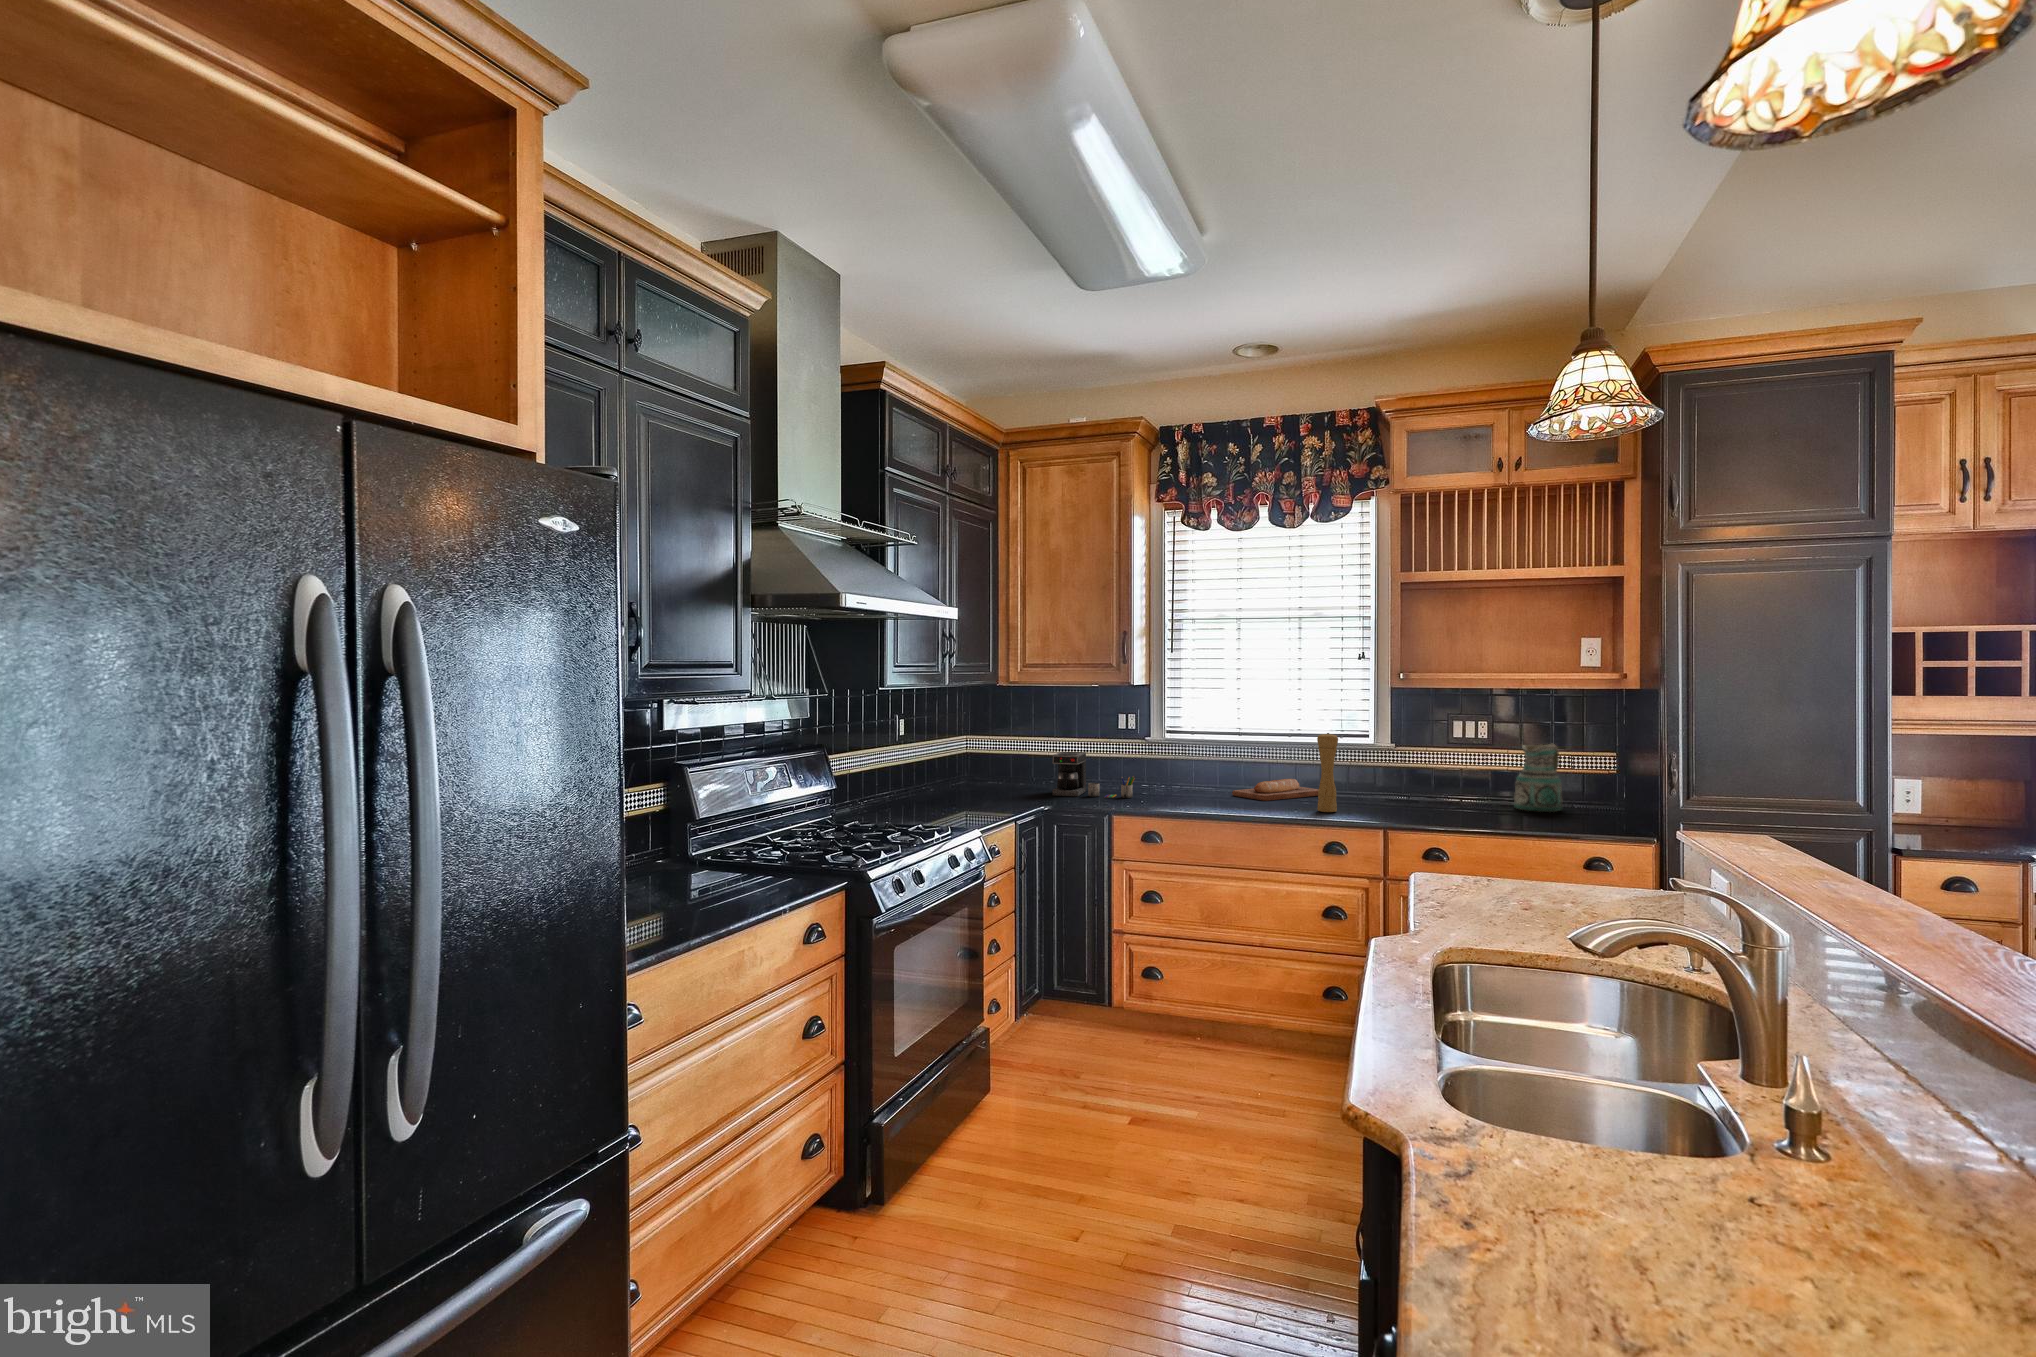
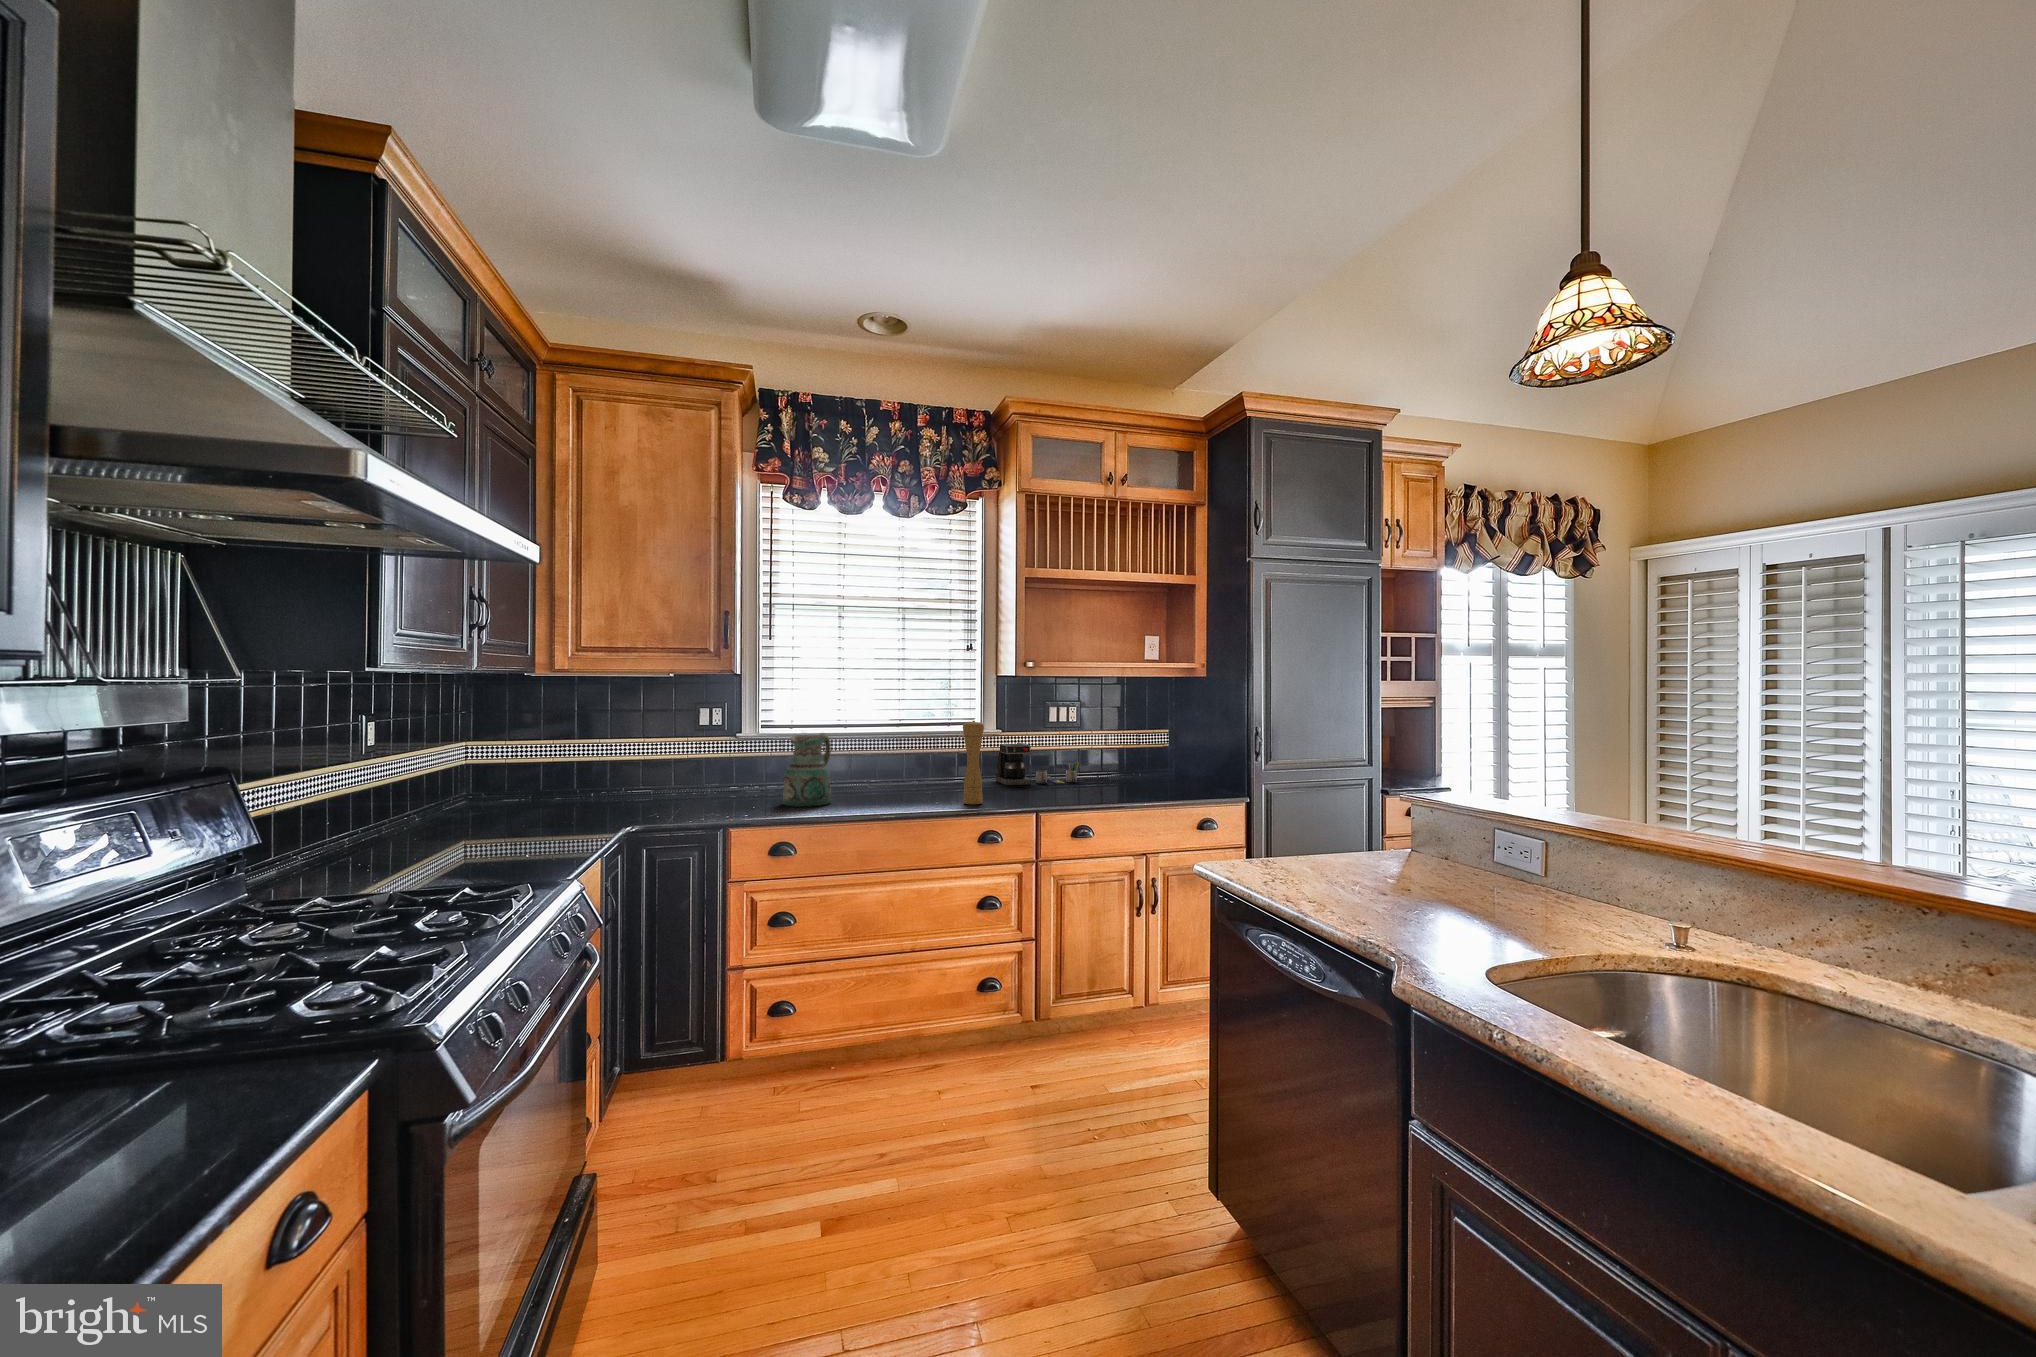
ceramic pitcher: present [1514,744,1562,812] -> present [782,733,831,807]
coffee maker: present [1052,752,1135,798] -> present [996,743,1079,785]
bread loaf: present [1232,779,1318,801] -> none [852,773,939,798]

